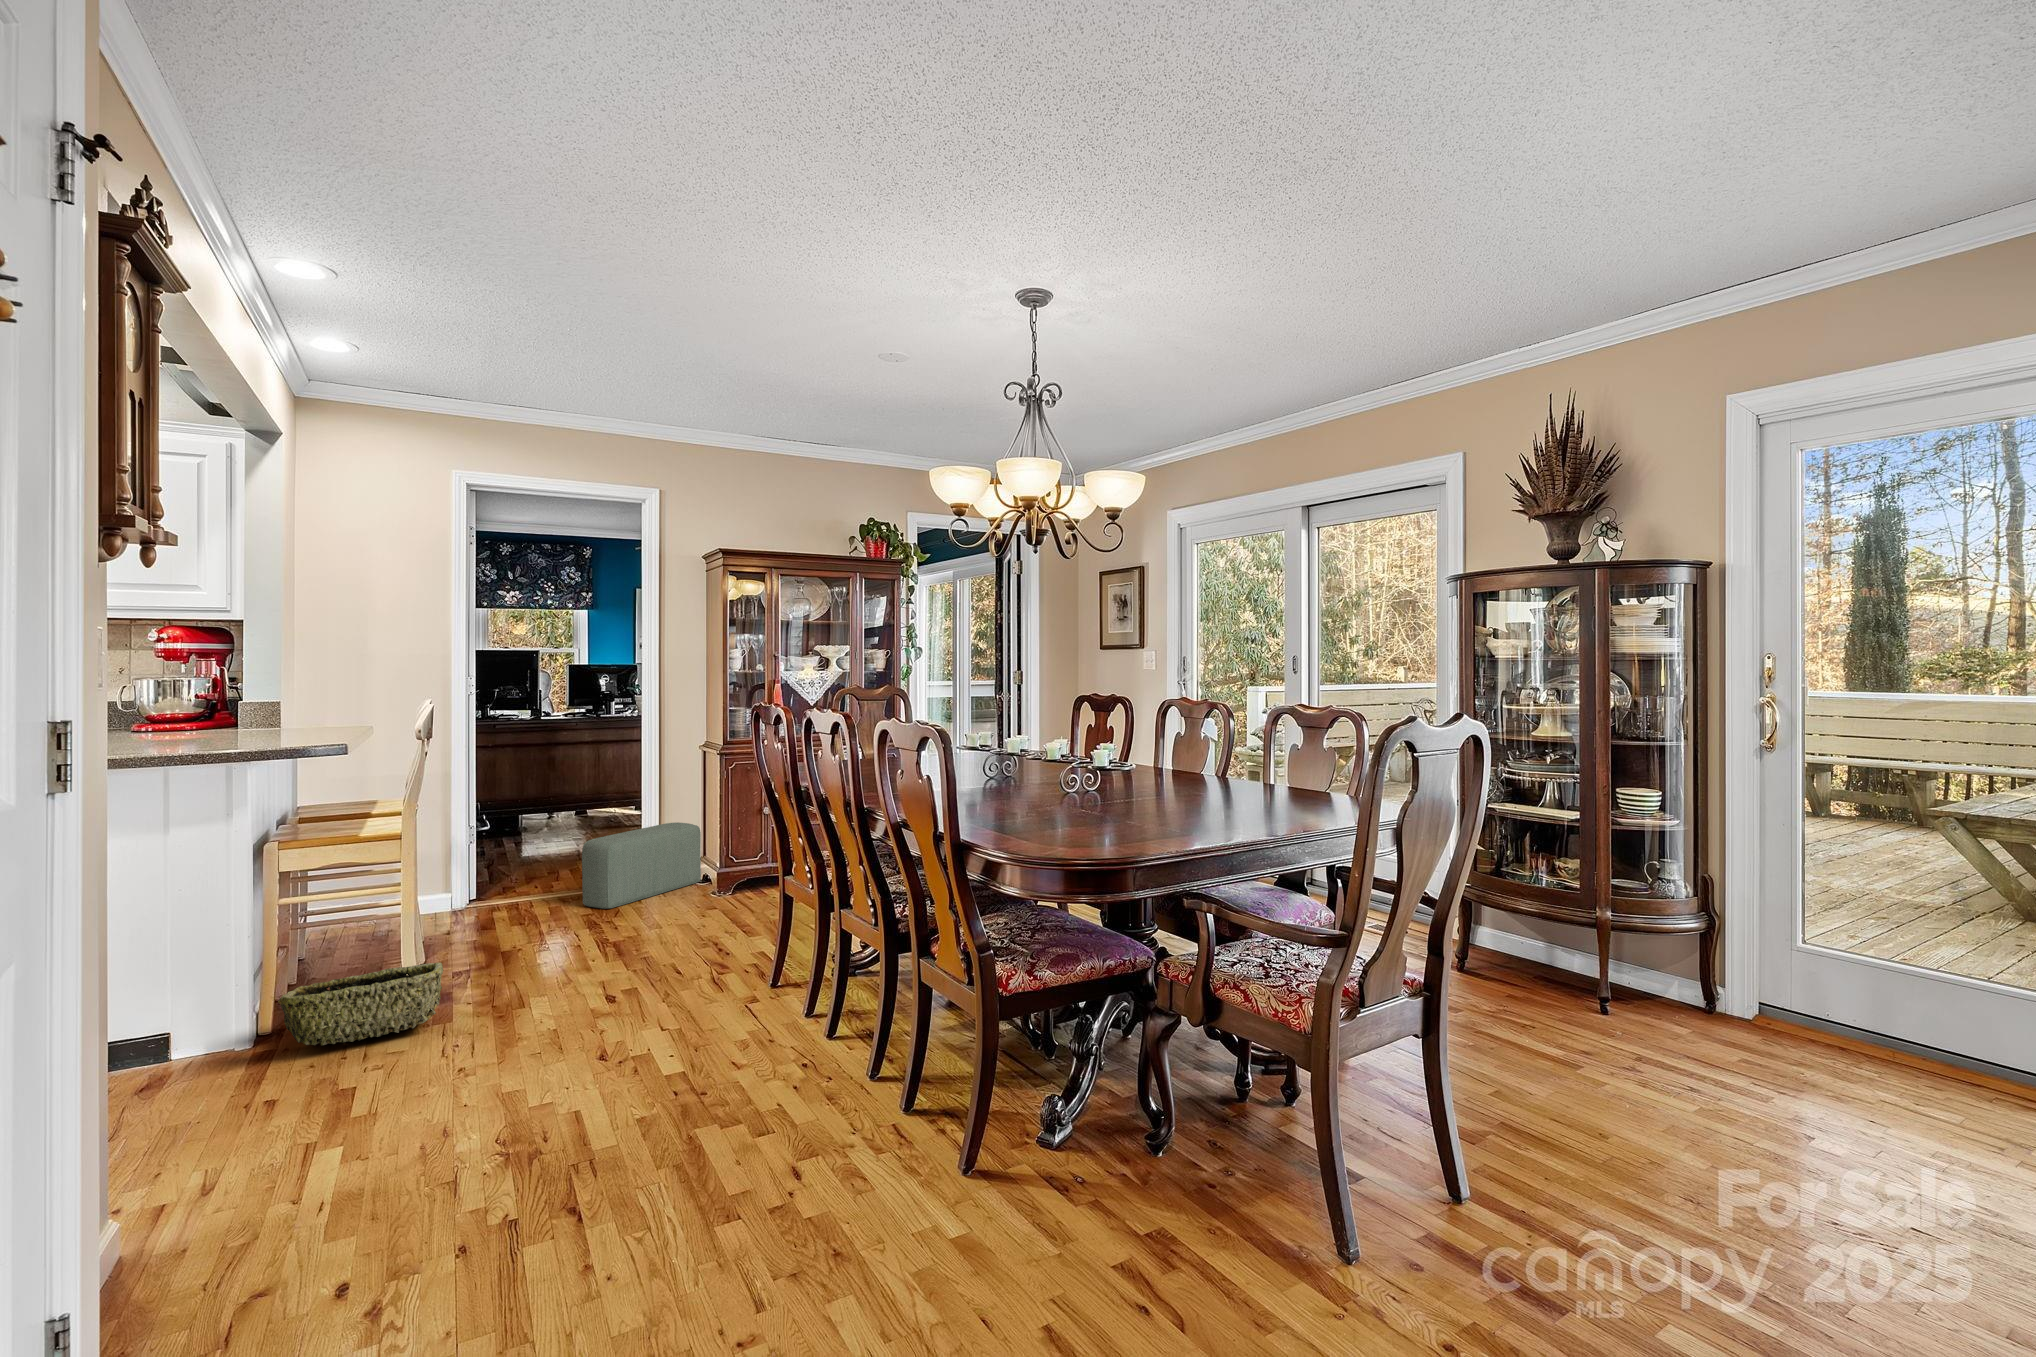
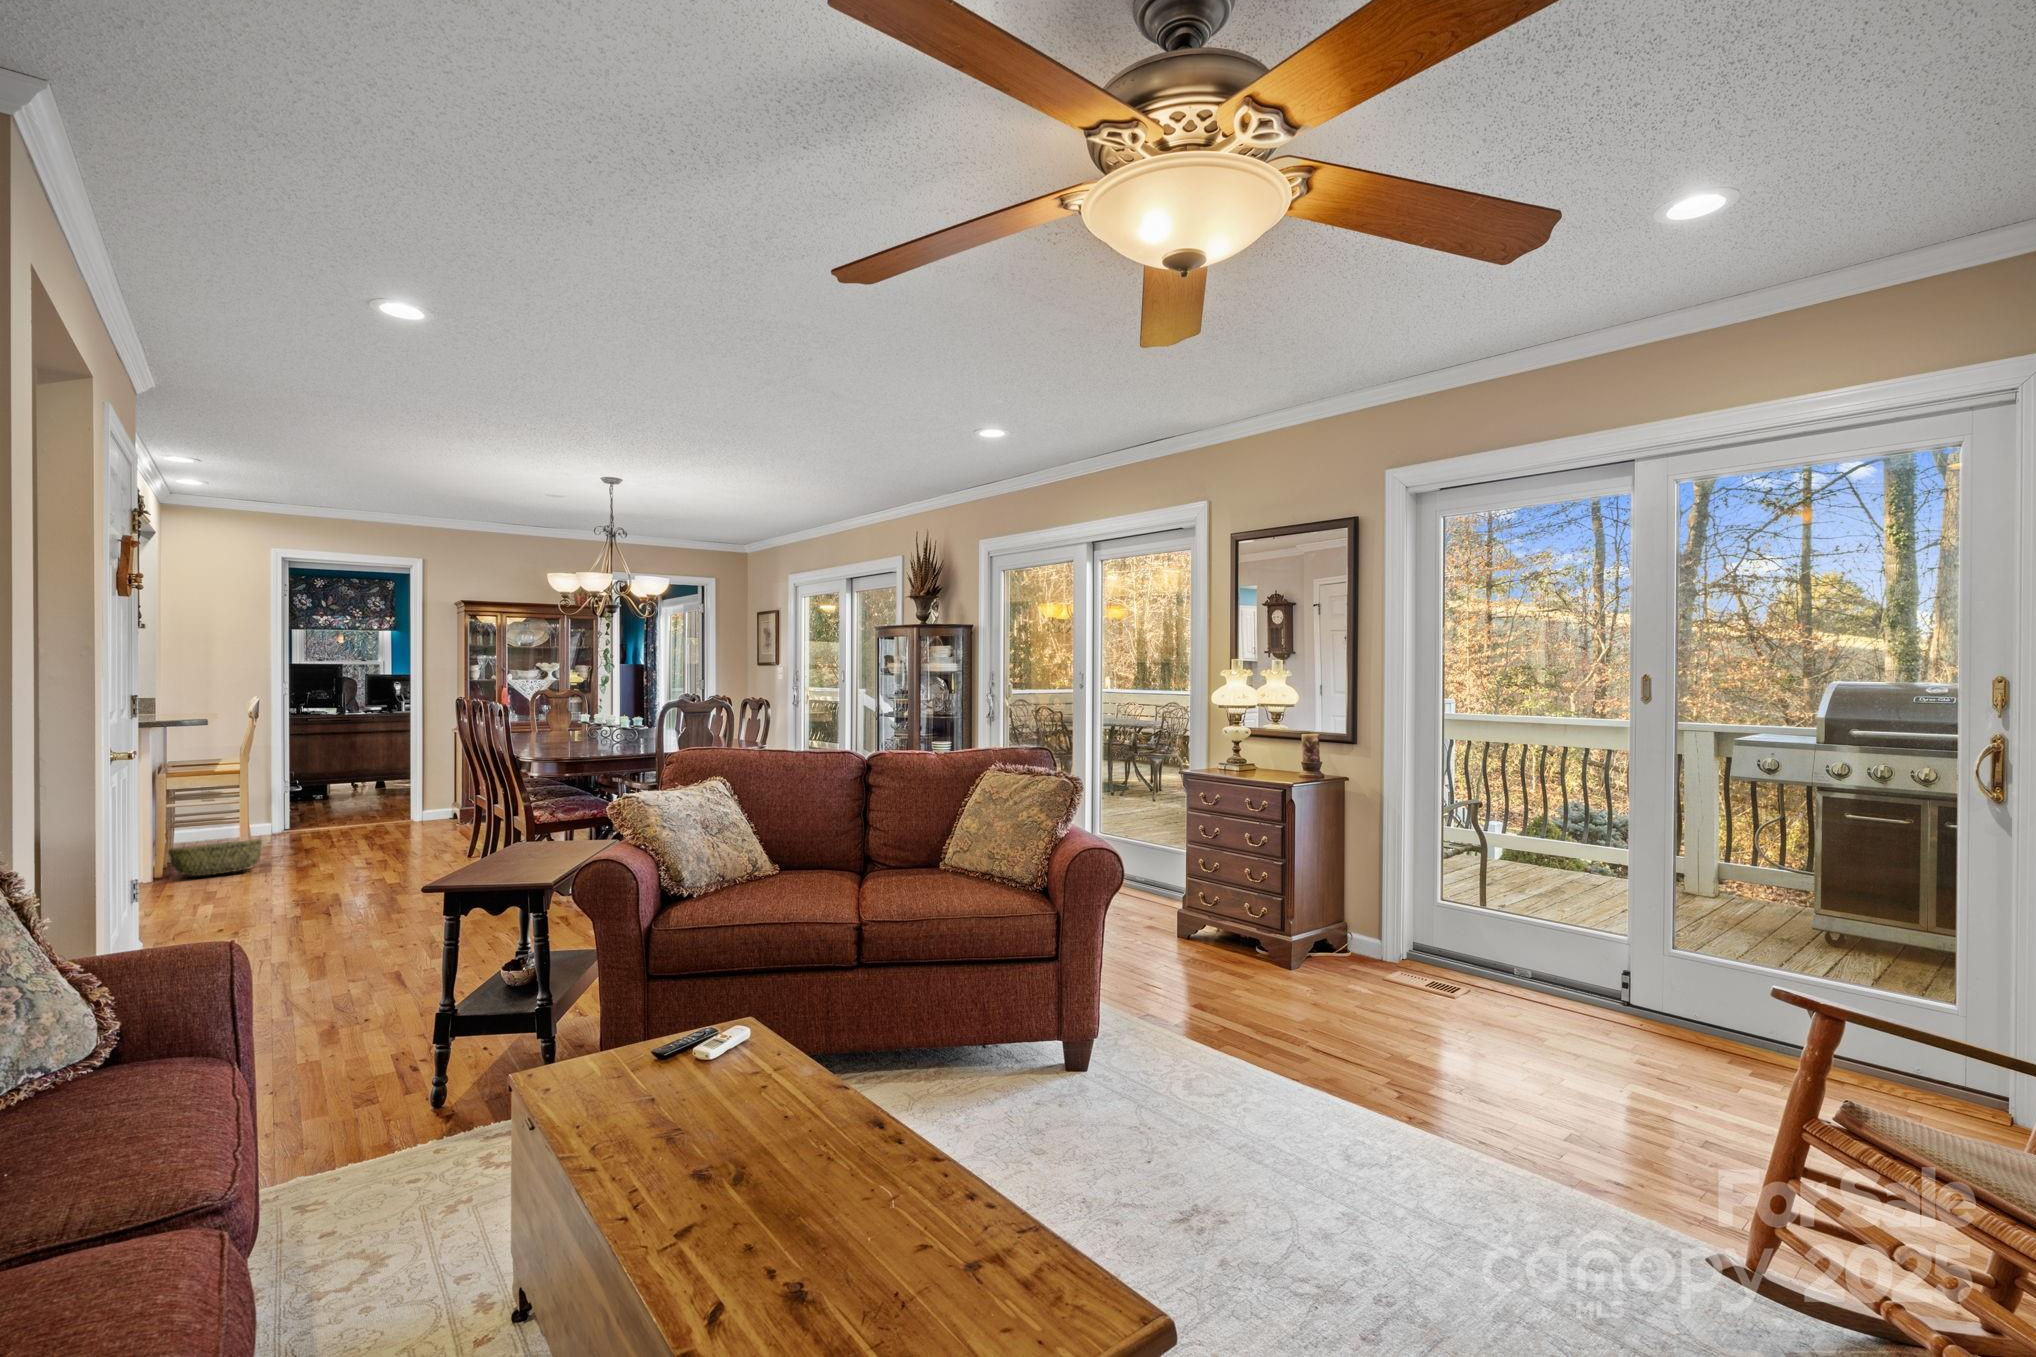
pouf: present [582,822,701,909] -> none [361,780,450,831]

